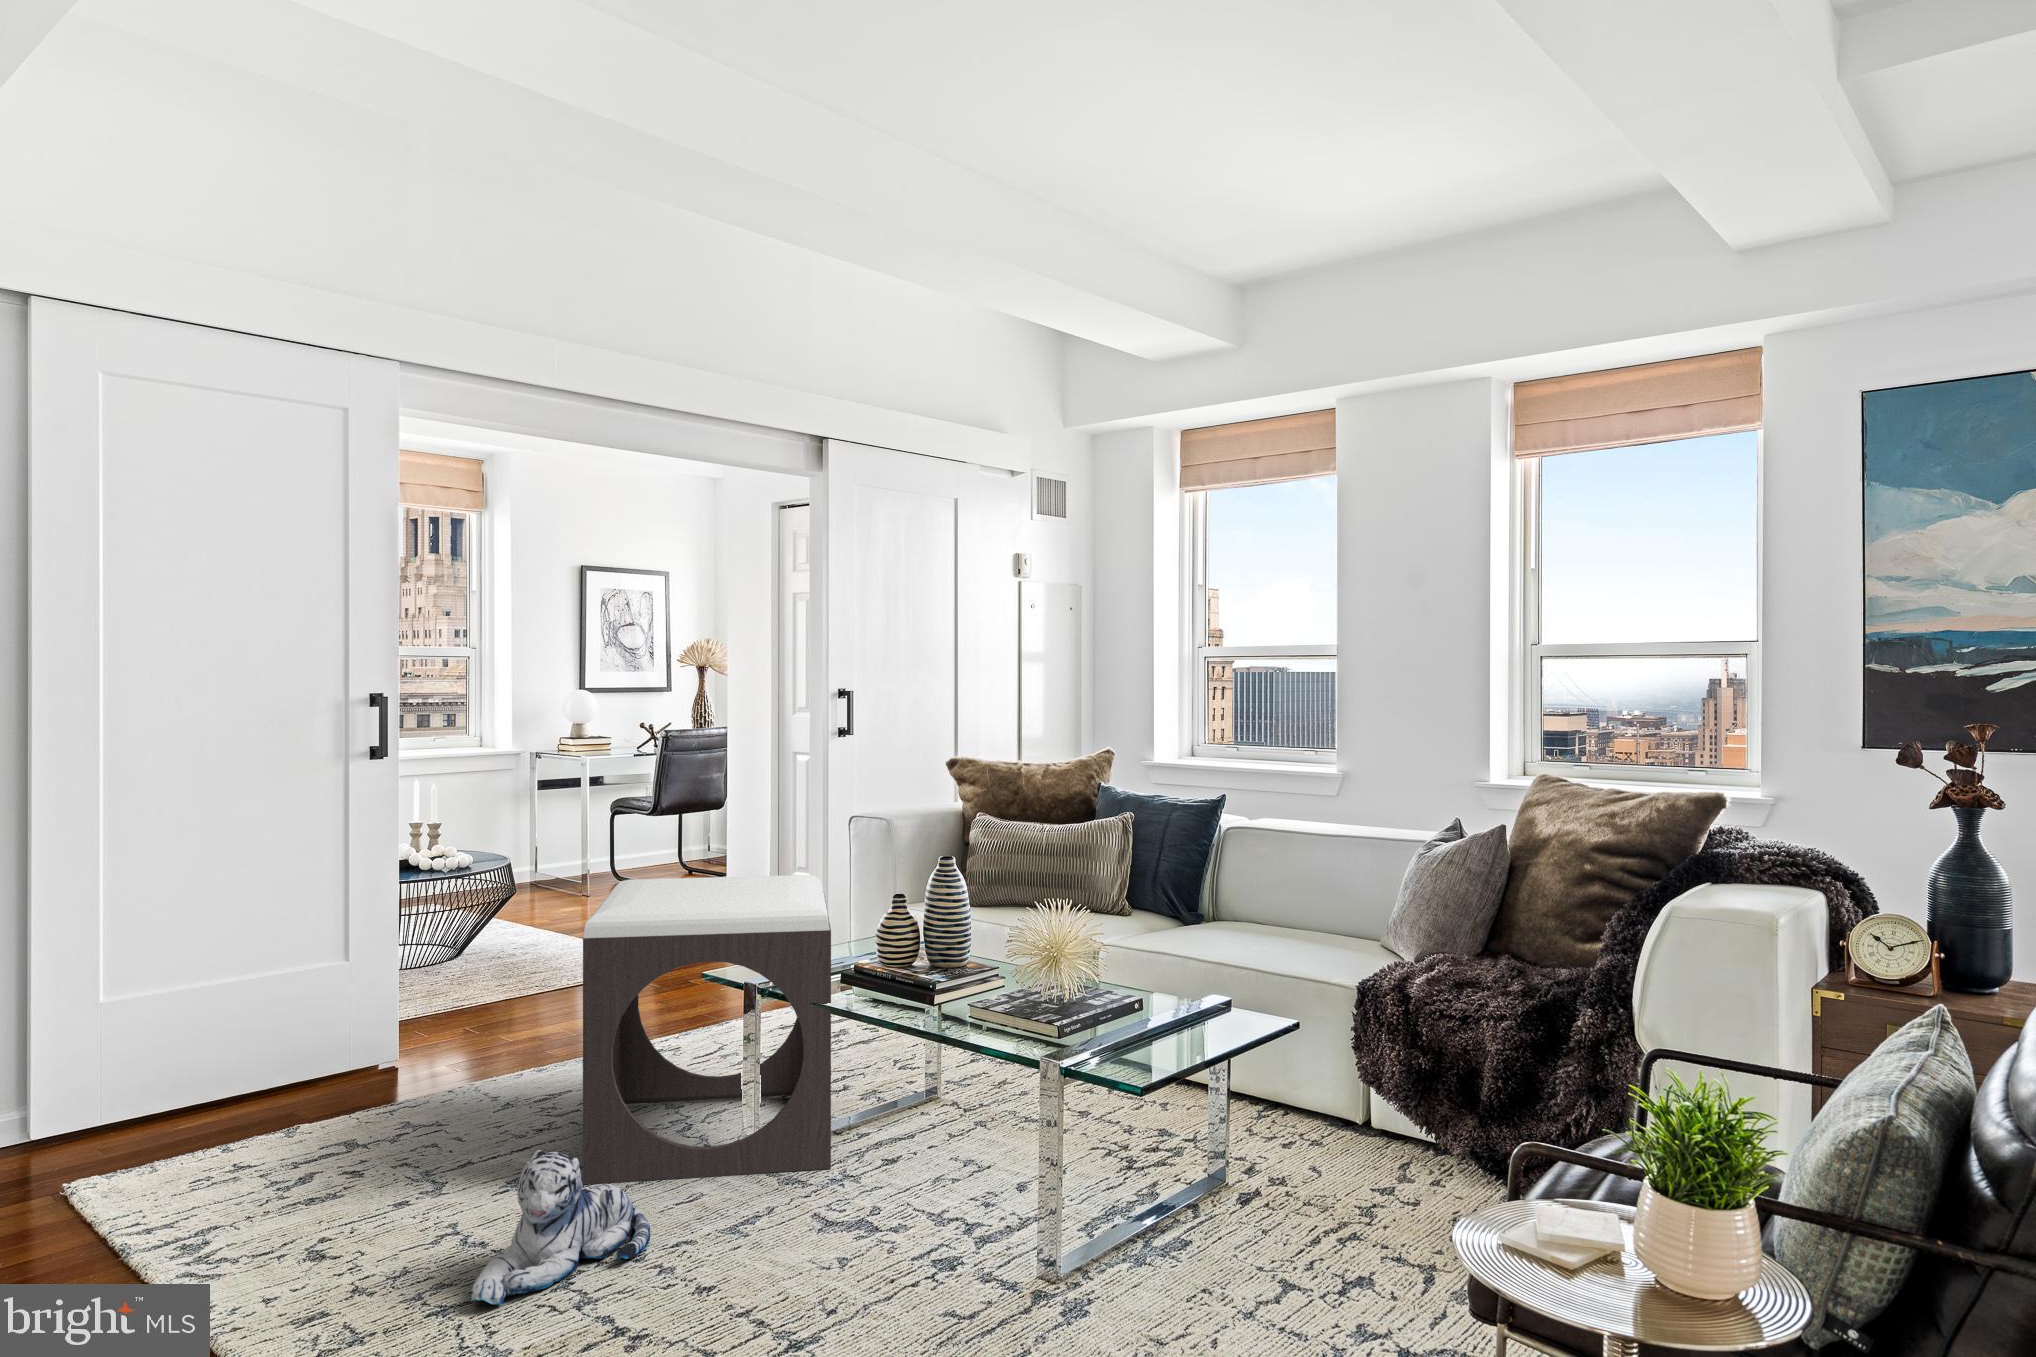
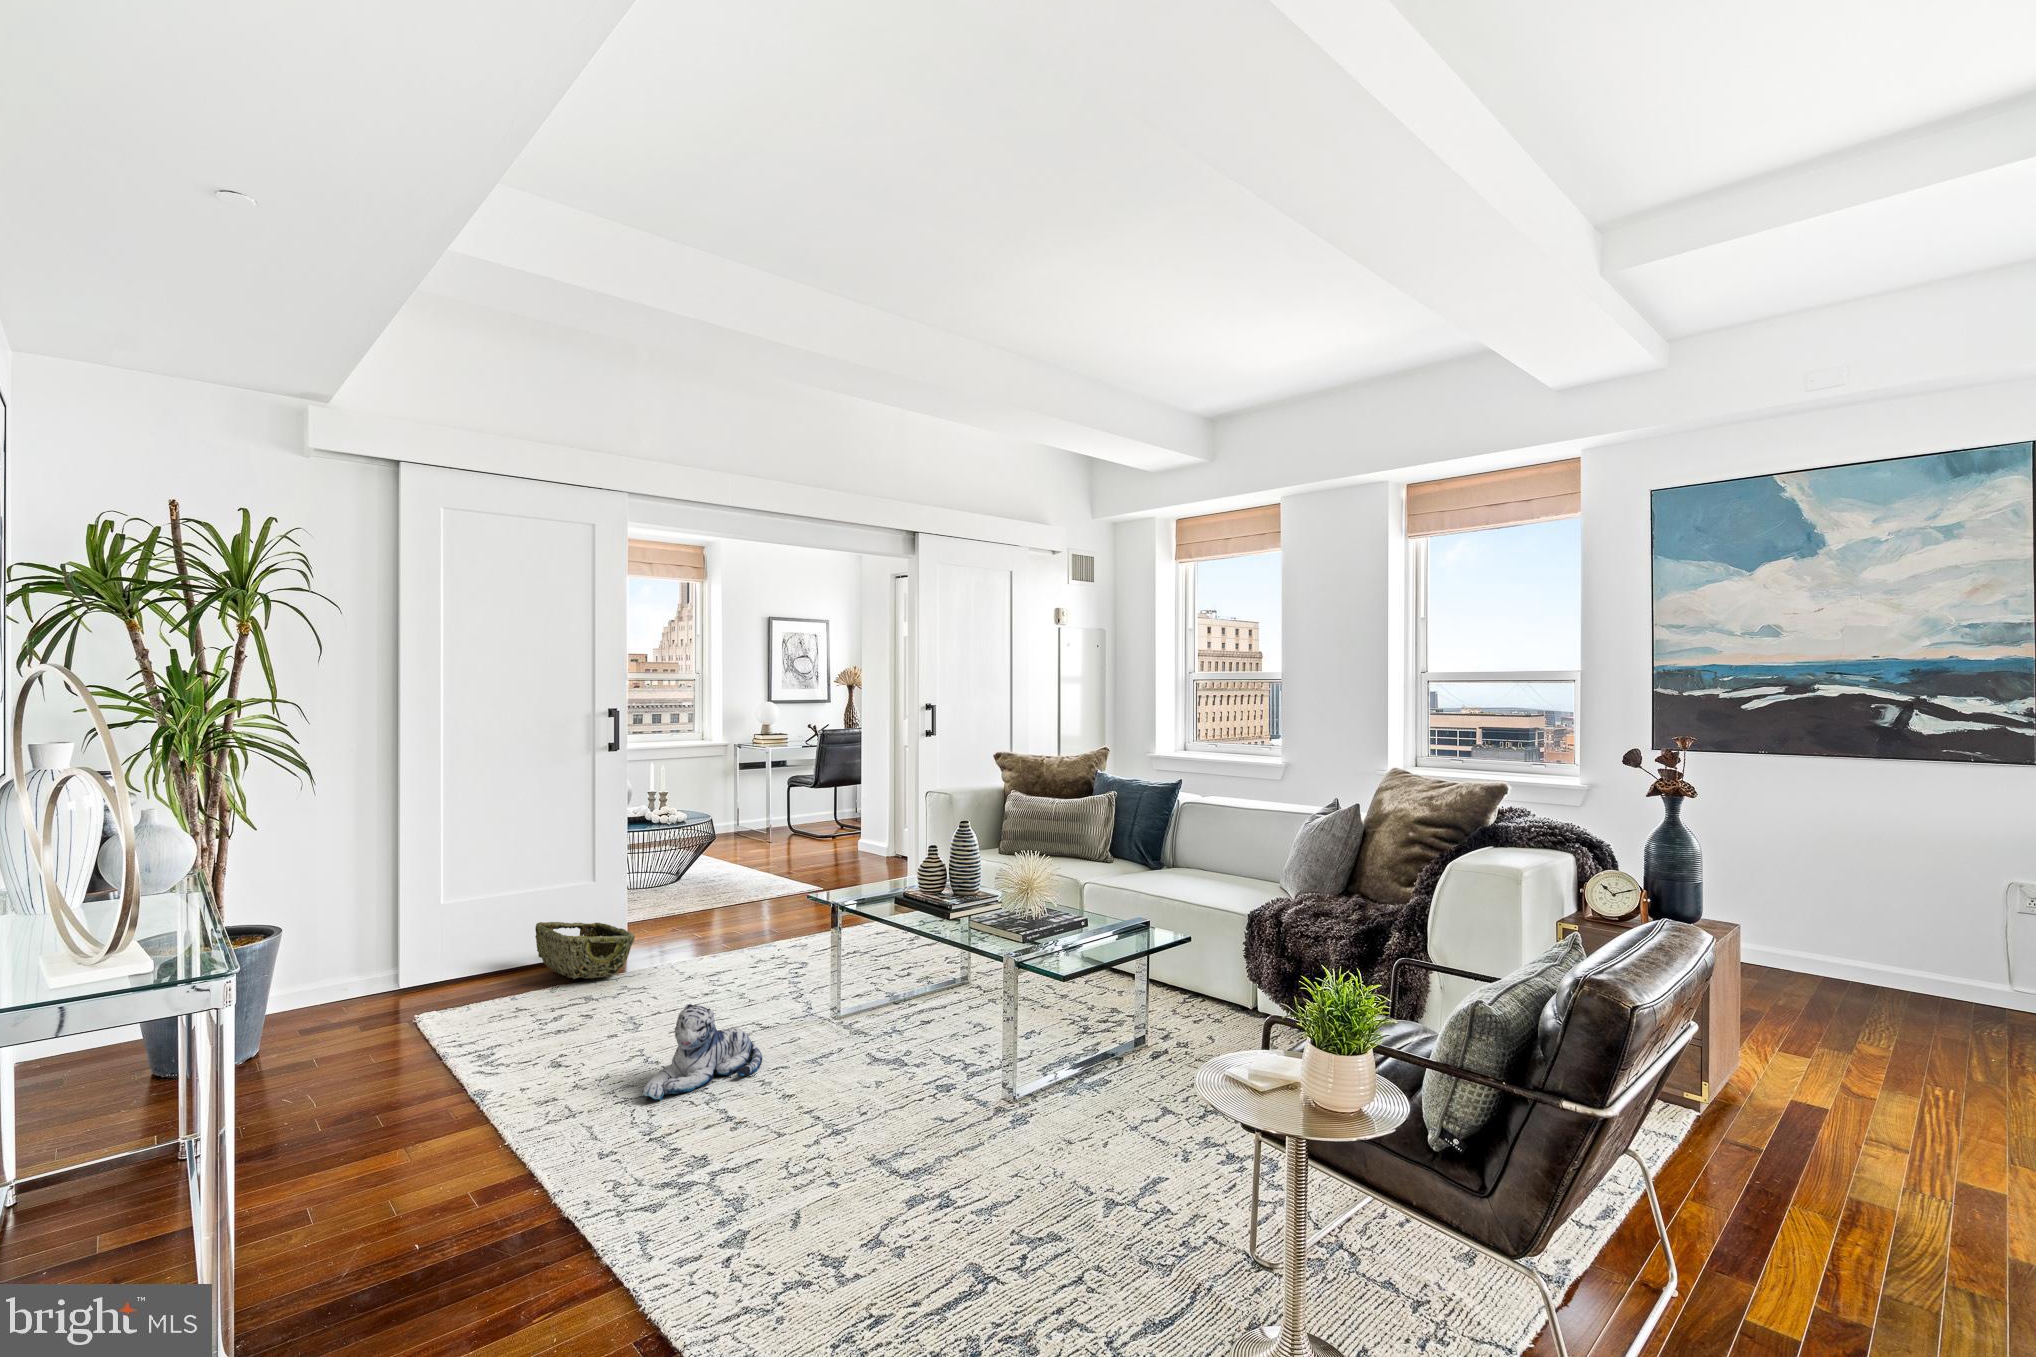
footstool: present [583,875,831,1184] -> none [726,831,895,1030]
woven basket: none [258,1023,420,1113] -> present [535,922,635,979]

